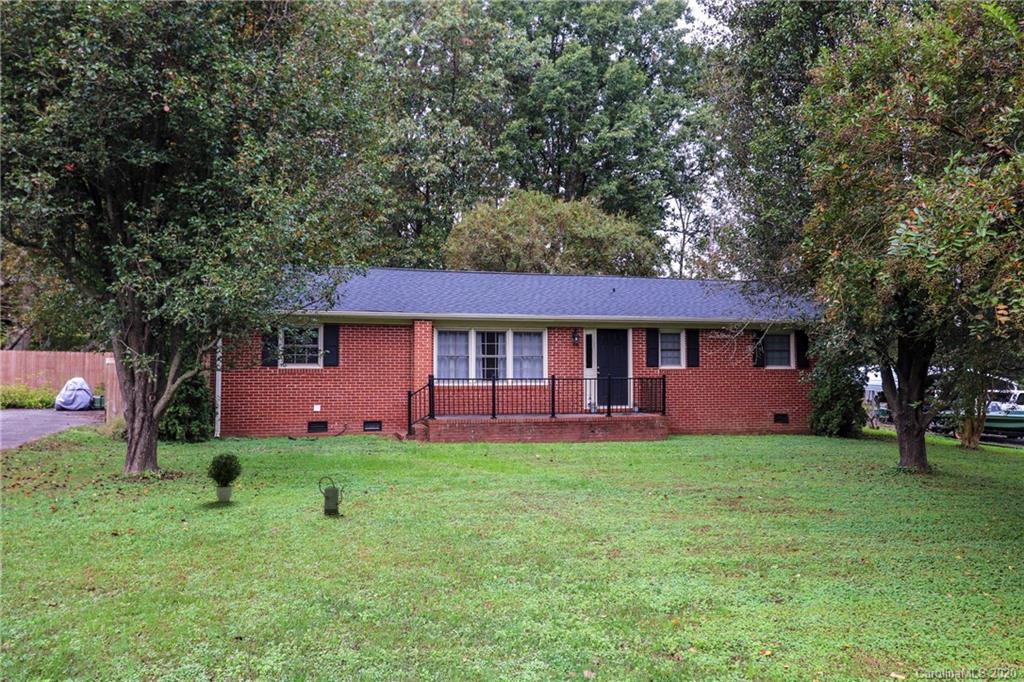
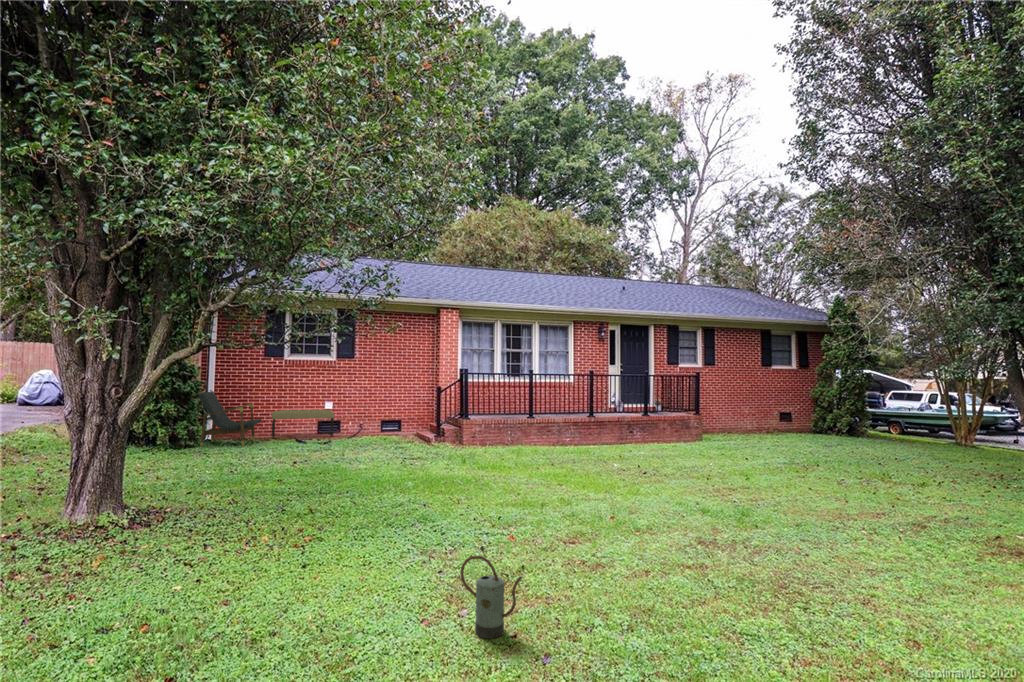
lounge chair: none [207,397,258,442] -> present [199,392,262,447]
bench: none [268,412,321,437] -> present [272,410,334,438]
potted plant: present [206,454,242,502] -> none [215,500,288,597]

